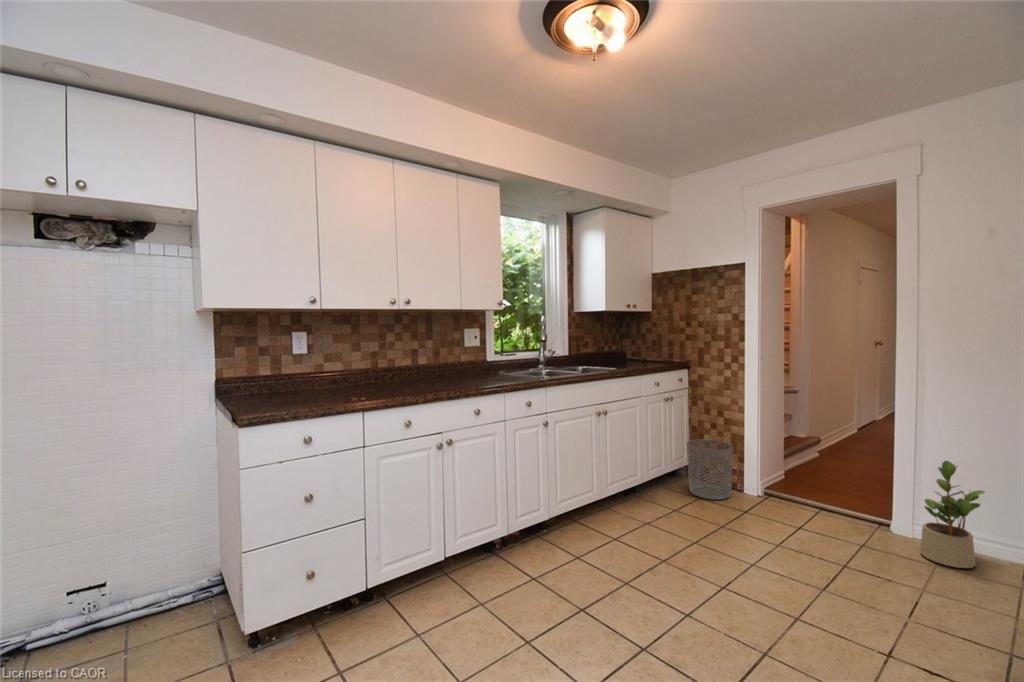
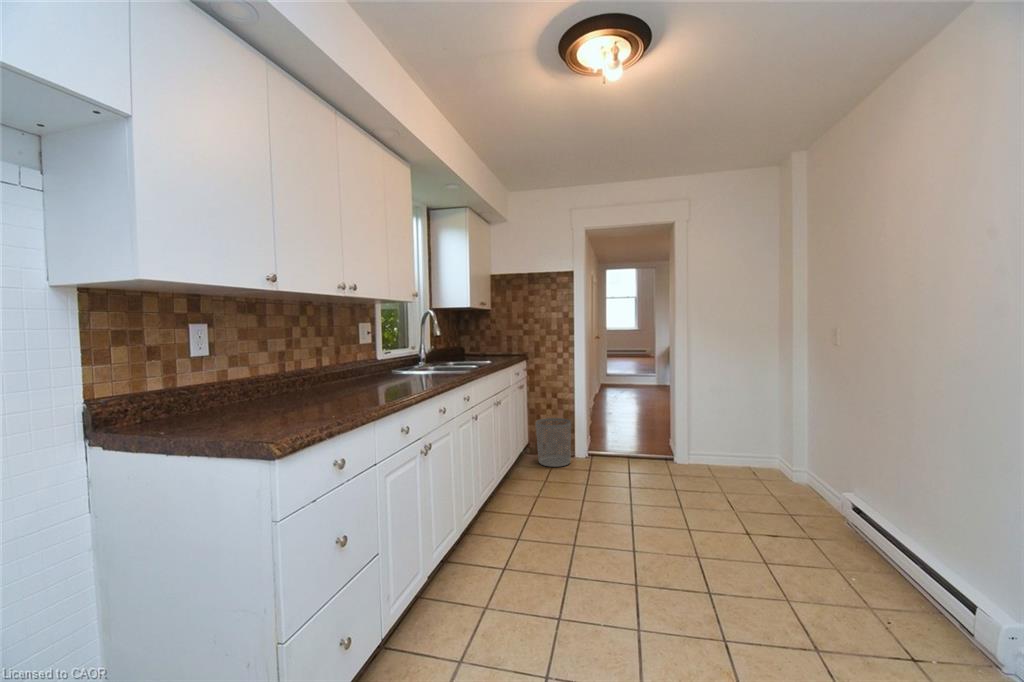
potted plant: present [920,461,985,568] -> none [694,407,725,473]

